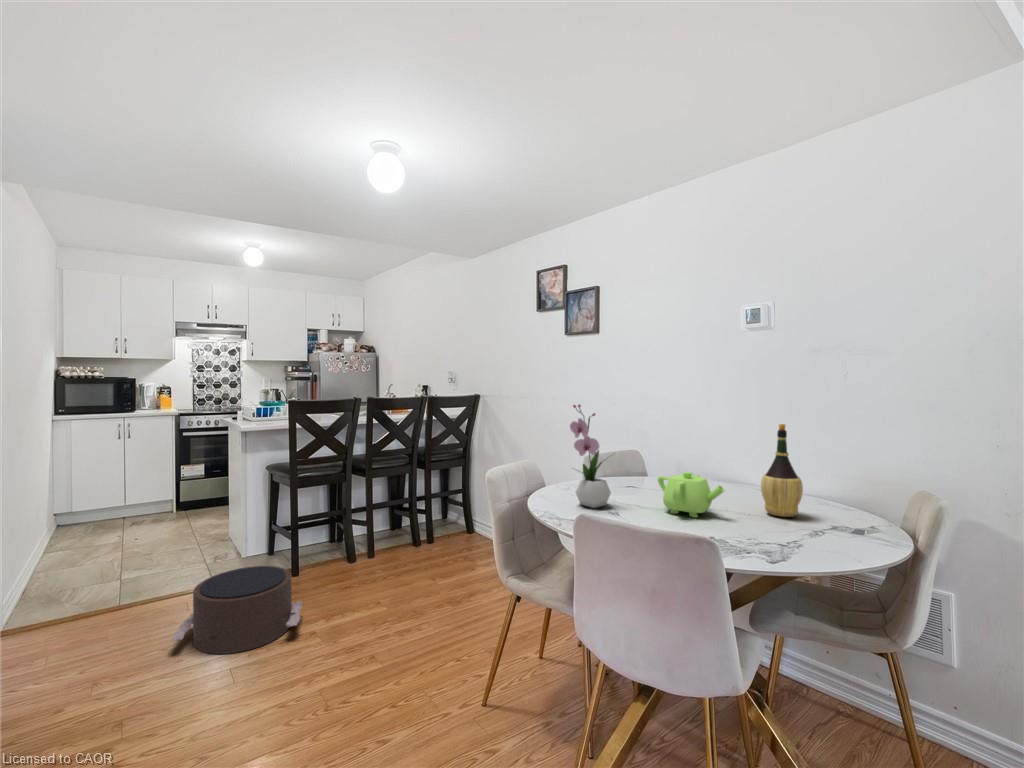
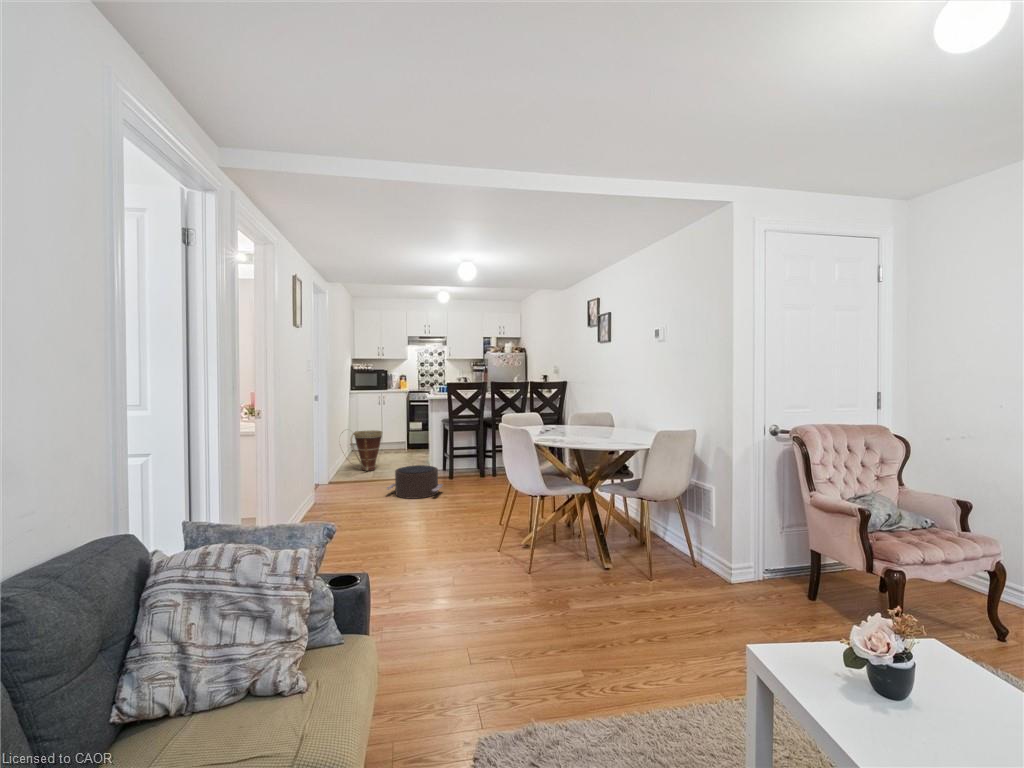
flower arrangement: present [570,404,611,508] -> none [527,384,548,433]
wine bottle: present [761,424,803,517] -> none [610,394,629,440]
teapot: present [658,472,724,517] -> none [562,417,588,438]
basket: none [28,495,139,582] -> present [342,430,382,471]

